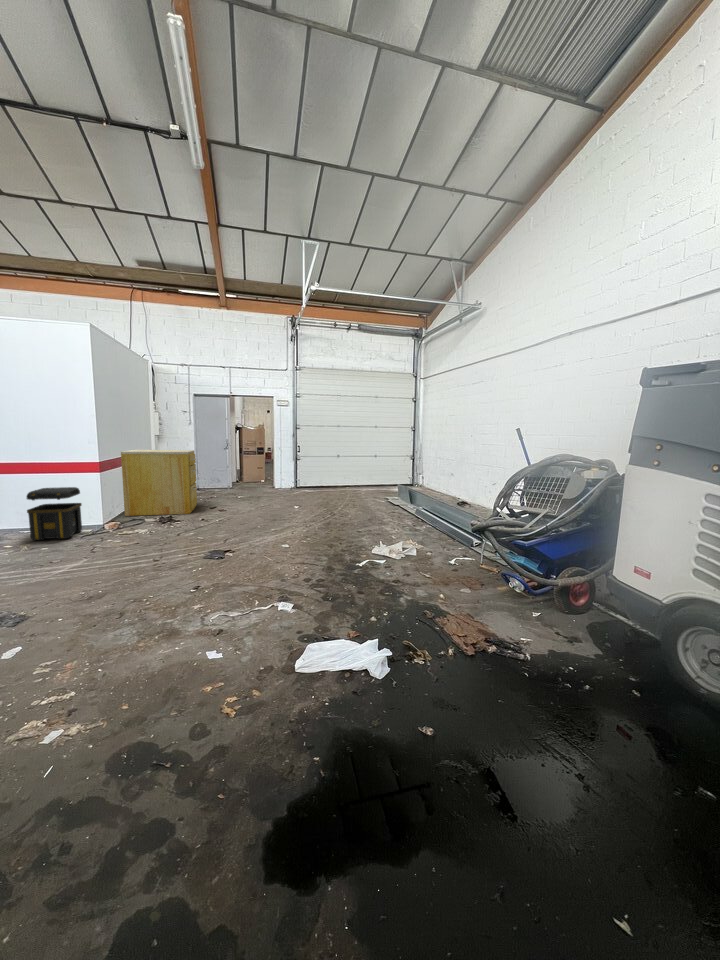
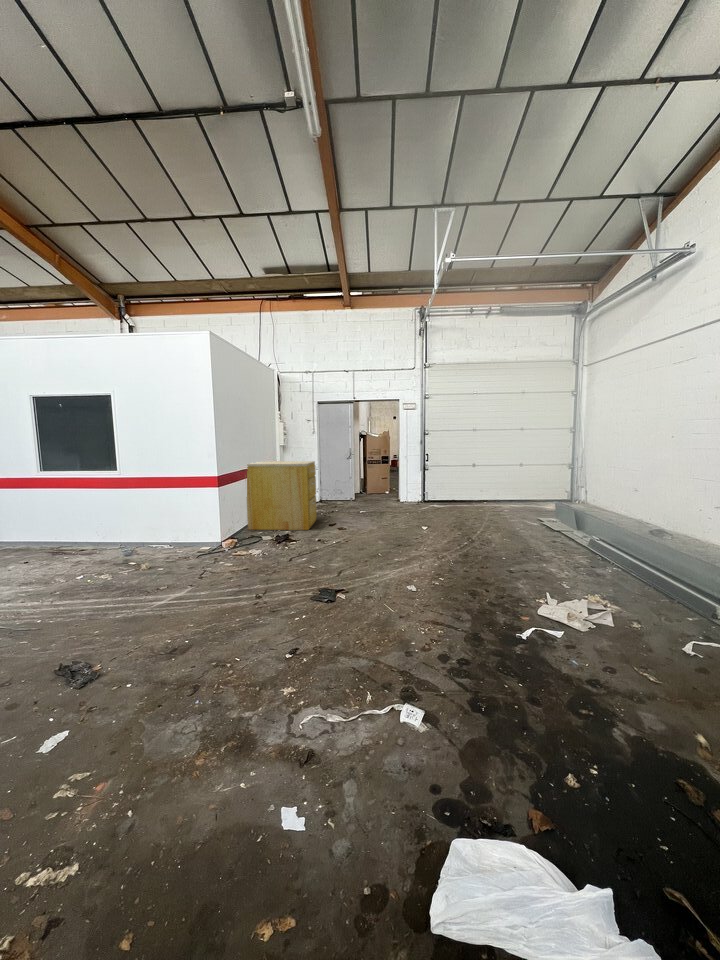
toolbox: present [27,487,82,540] -> none [158,501,206,555]

